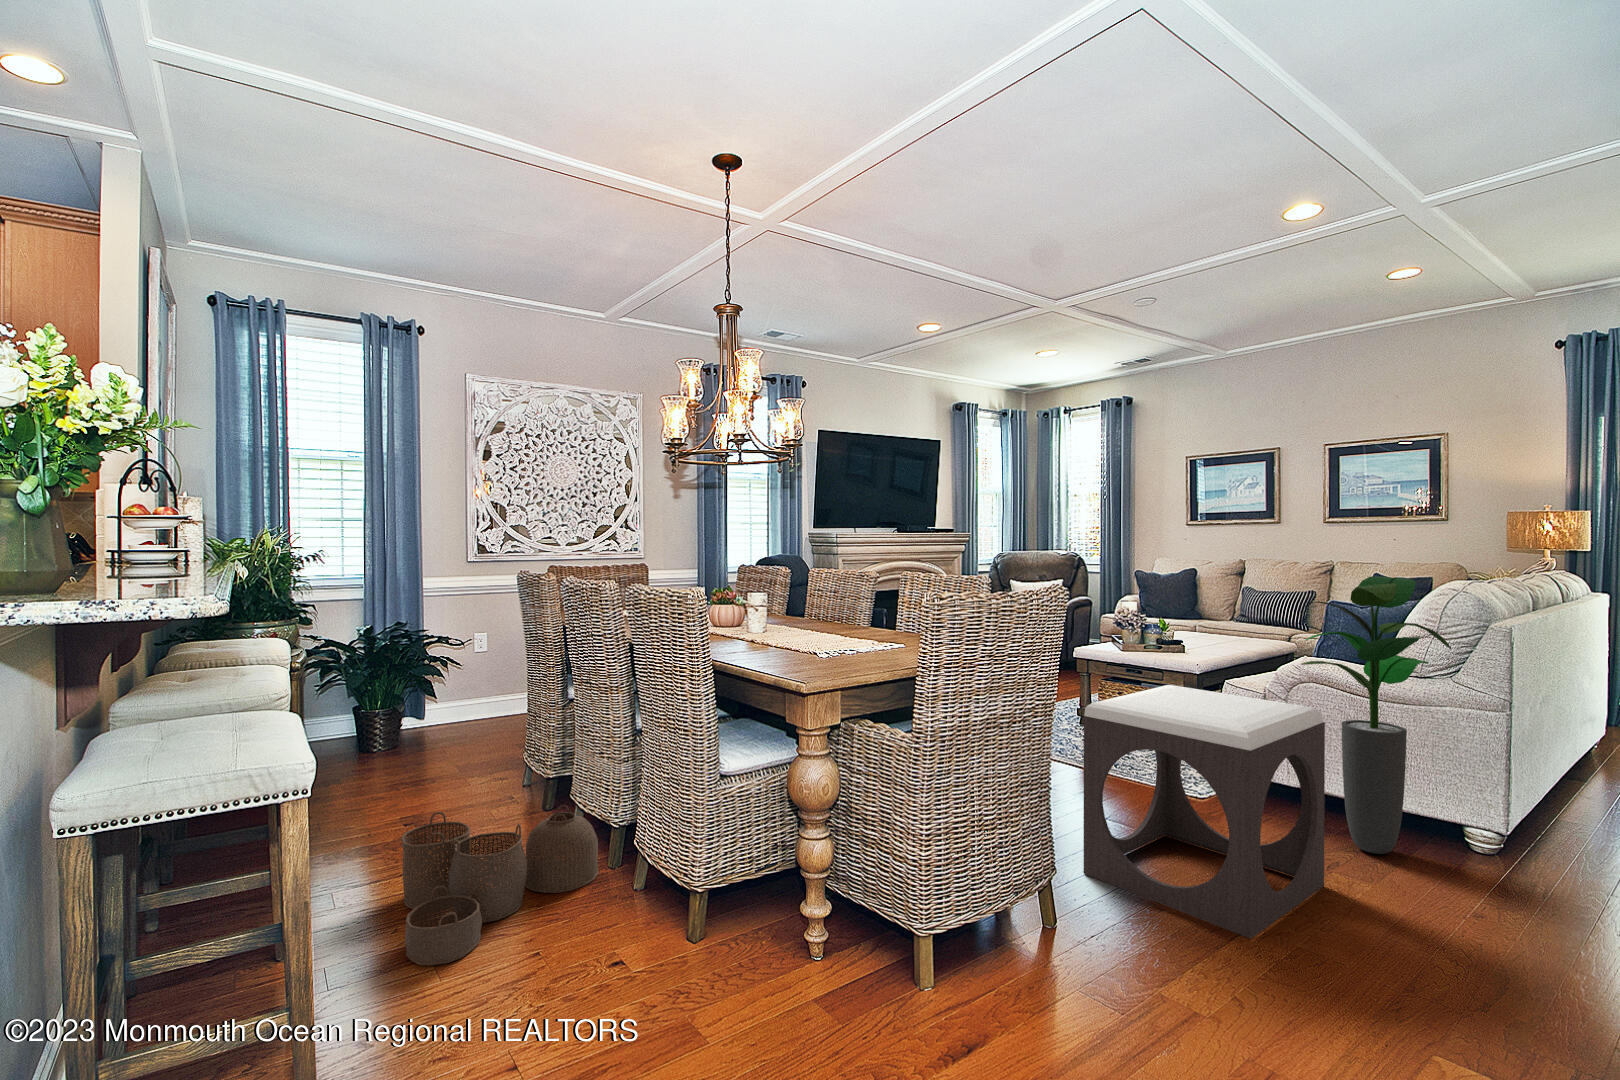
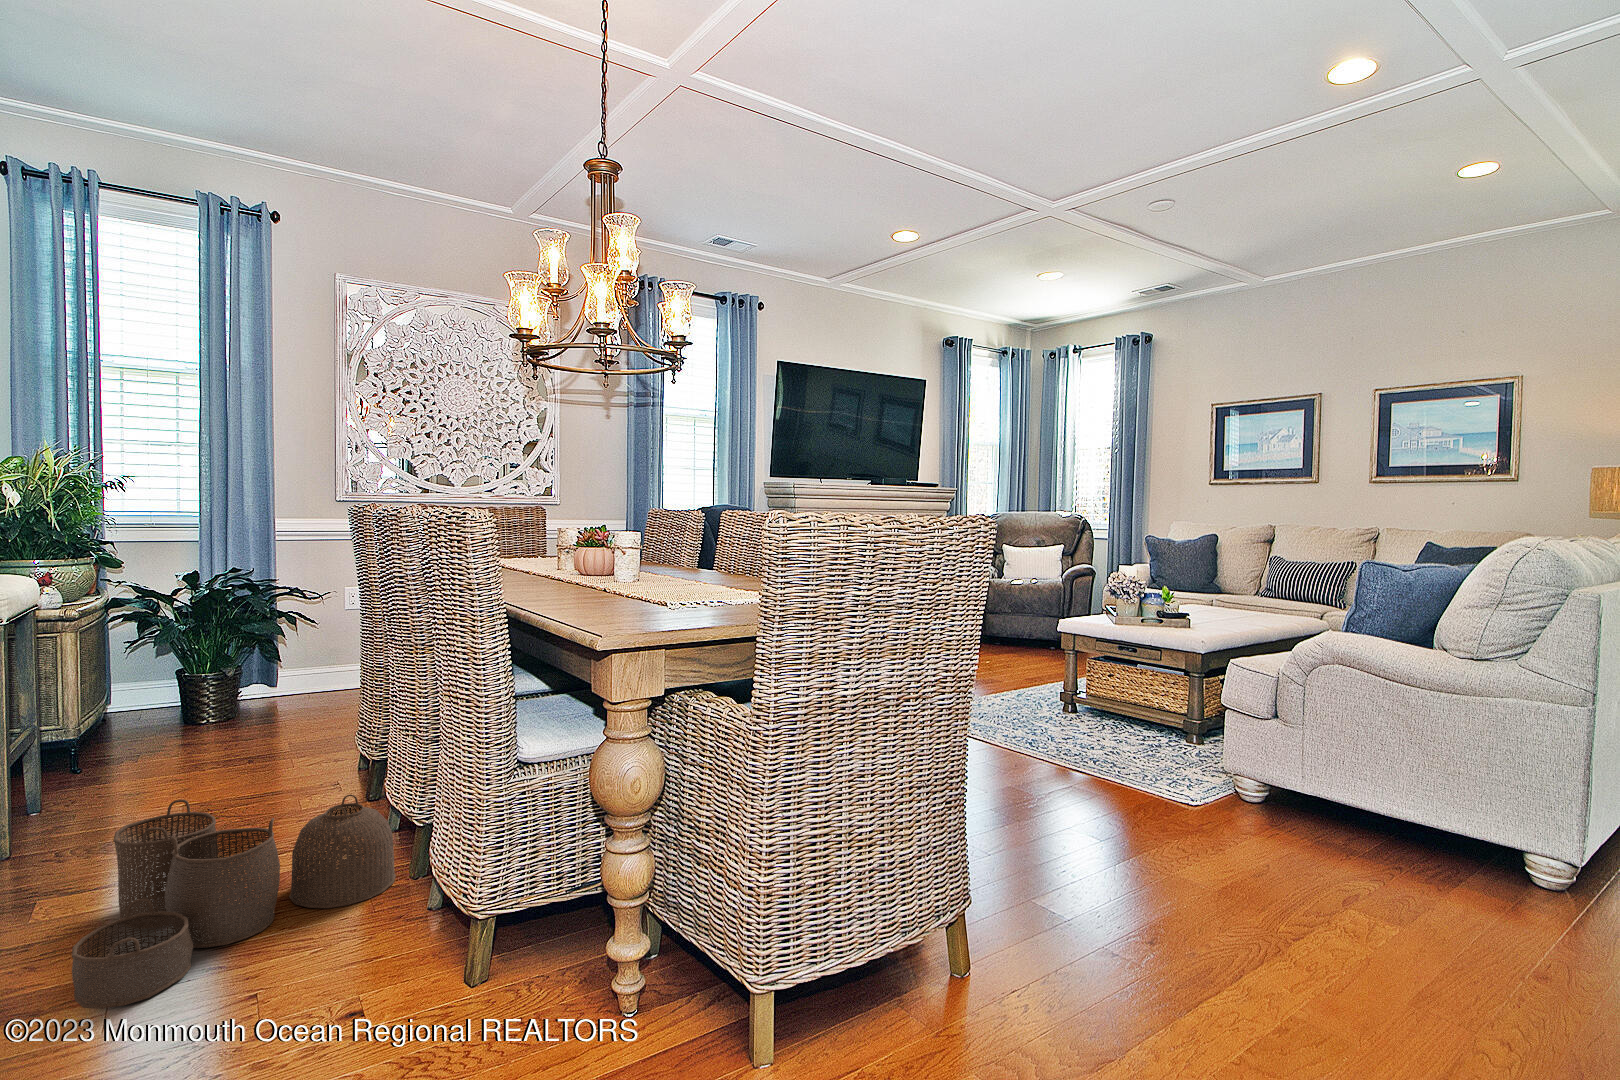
potted plant: present [1301,577,1451,854] -> none [1321,527,1522,885]
footstool: present [1084,685,1325,939] -> none [1022,661,1347,1002]

